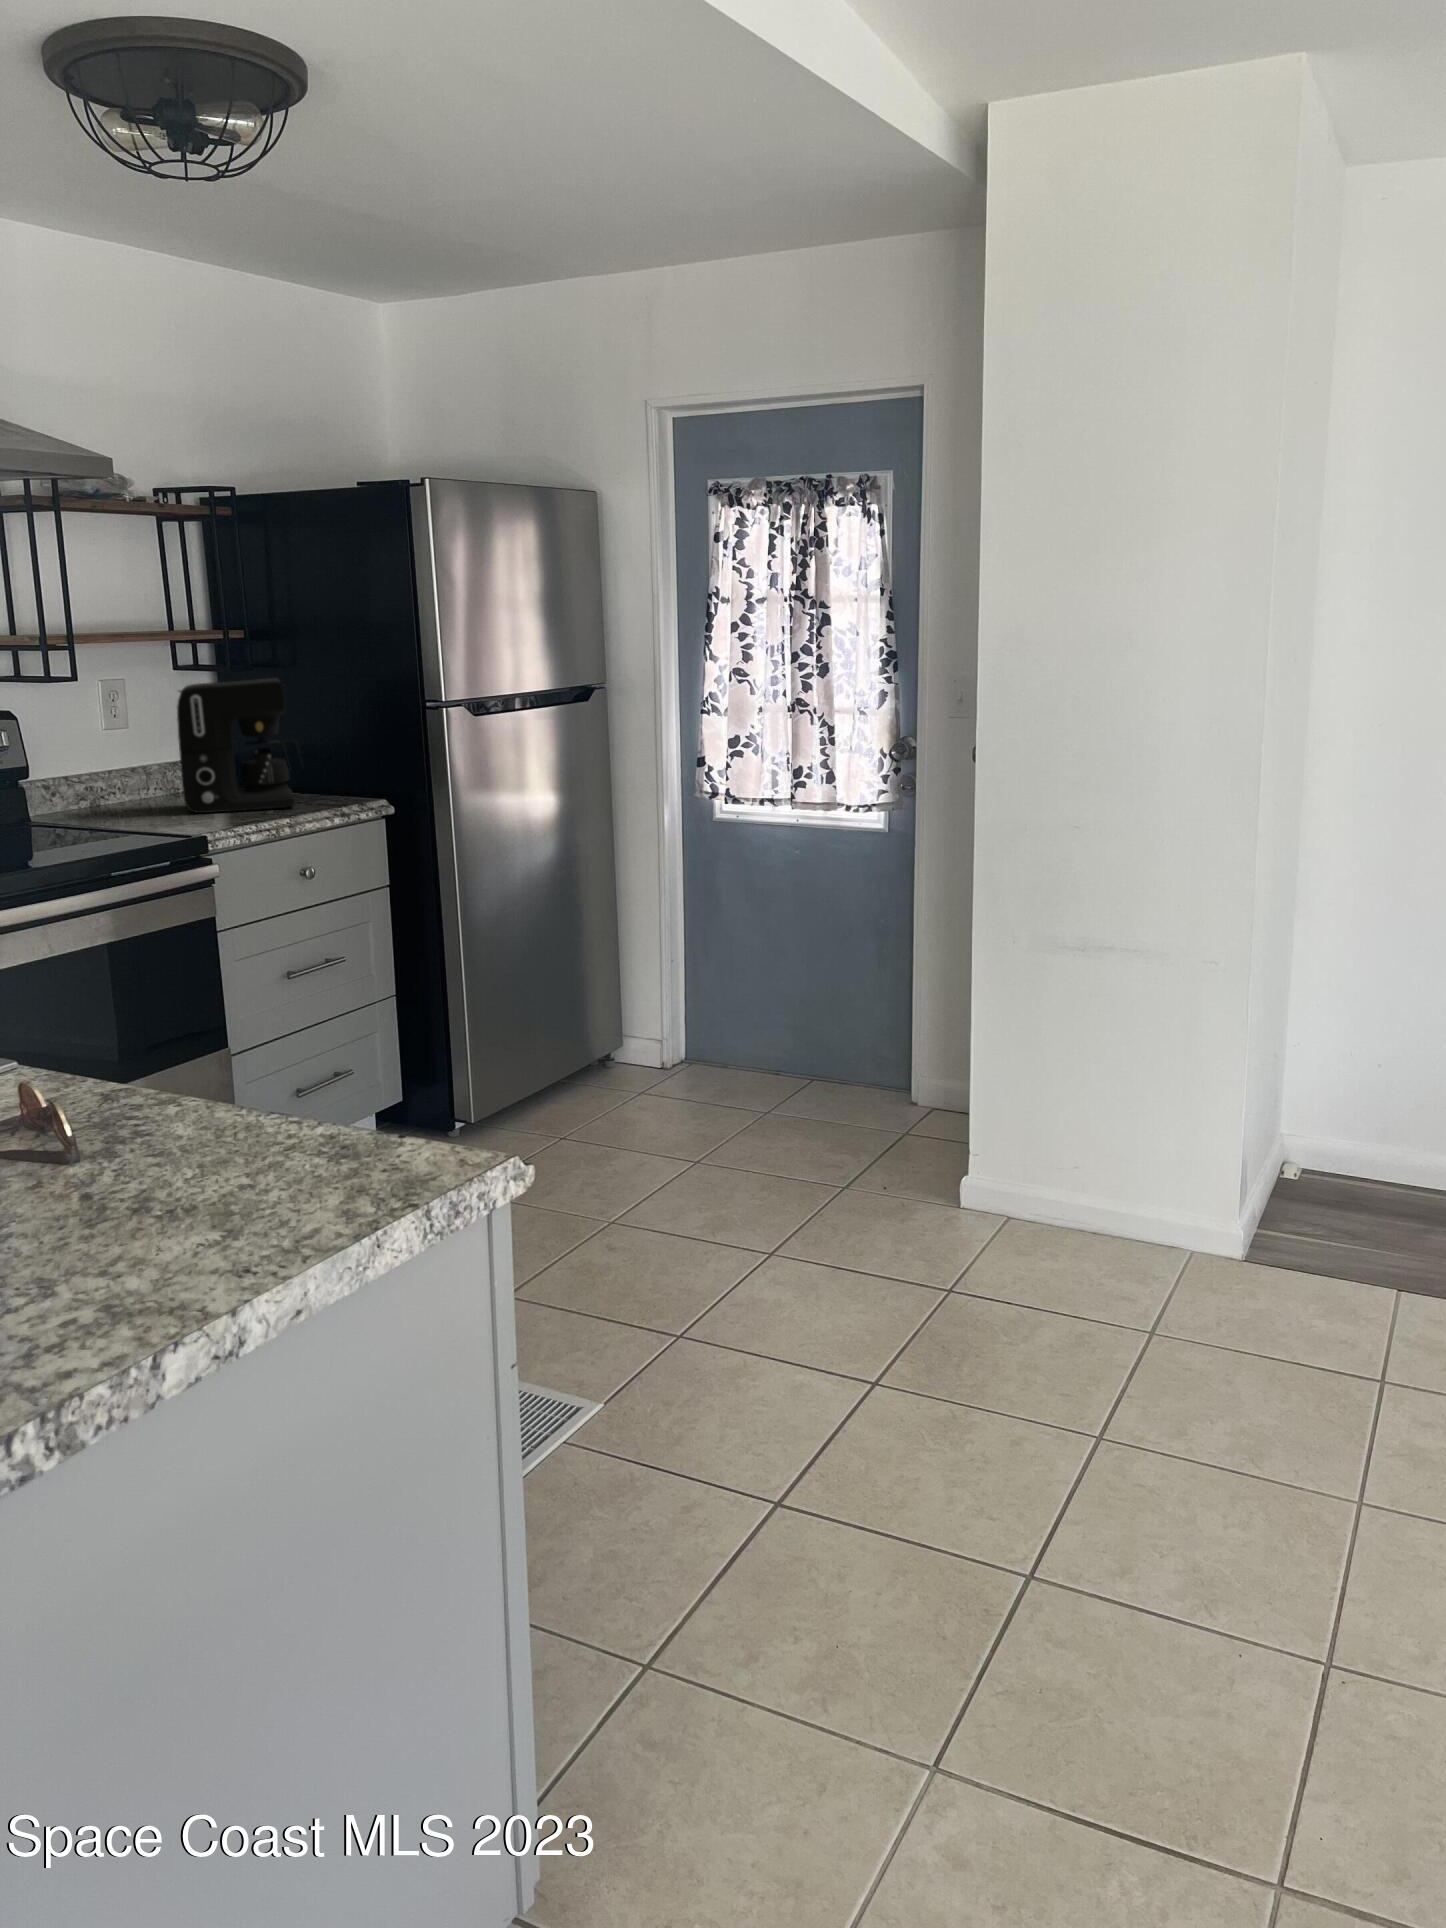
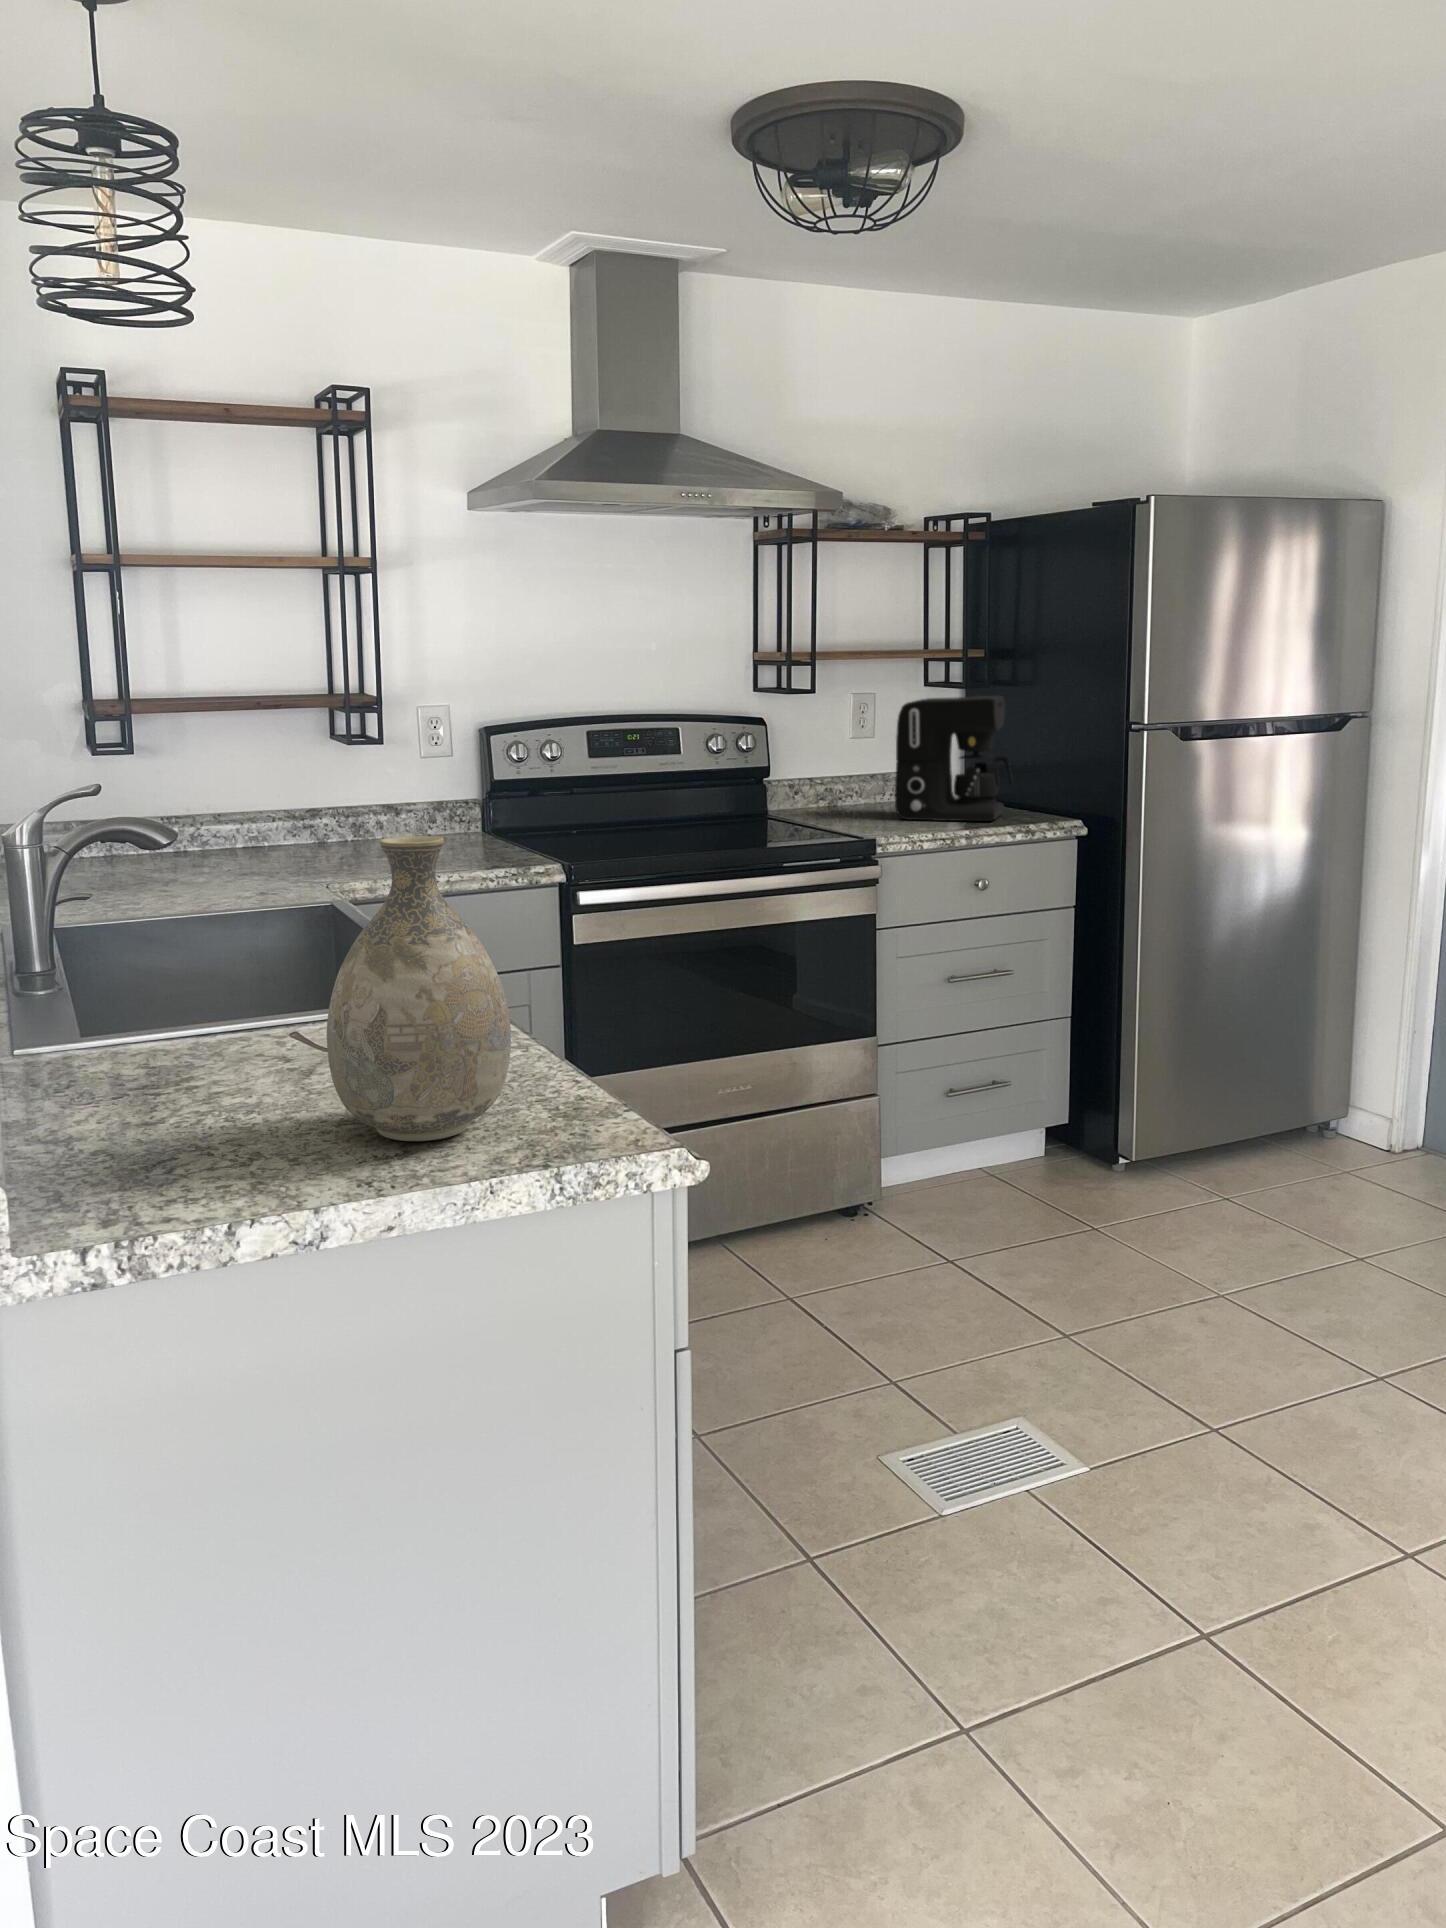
vase: none [83,861,308,1221] -> present [327,835,511,1141]

